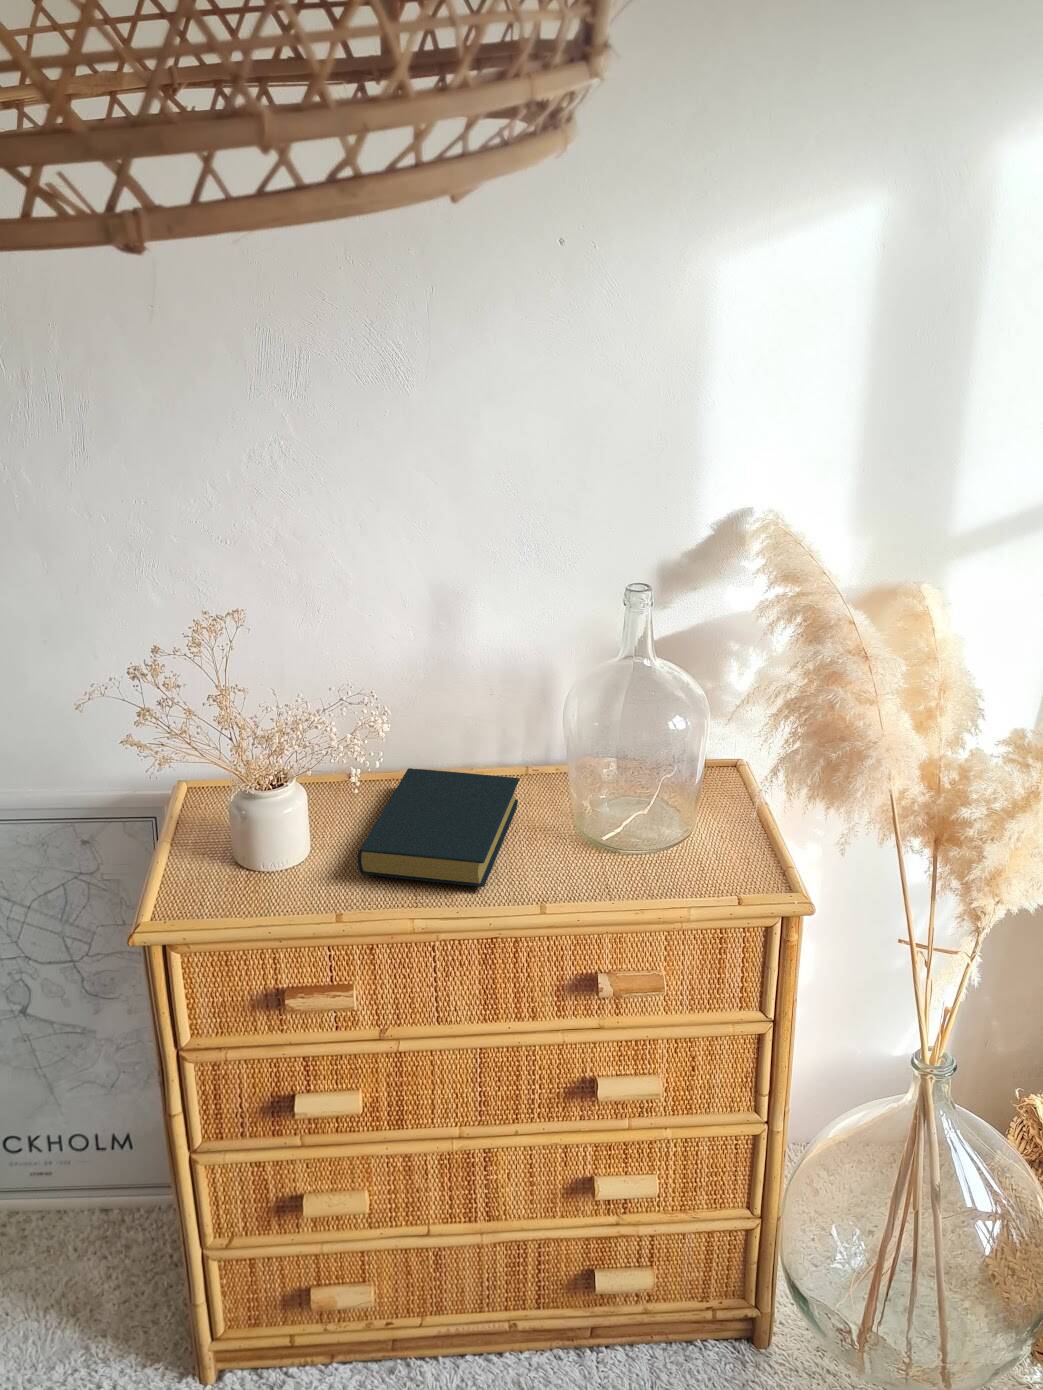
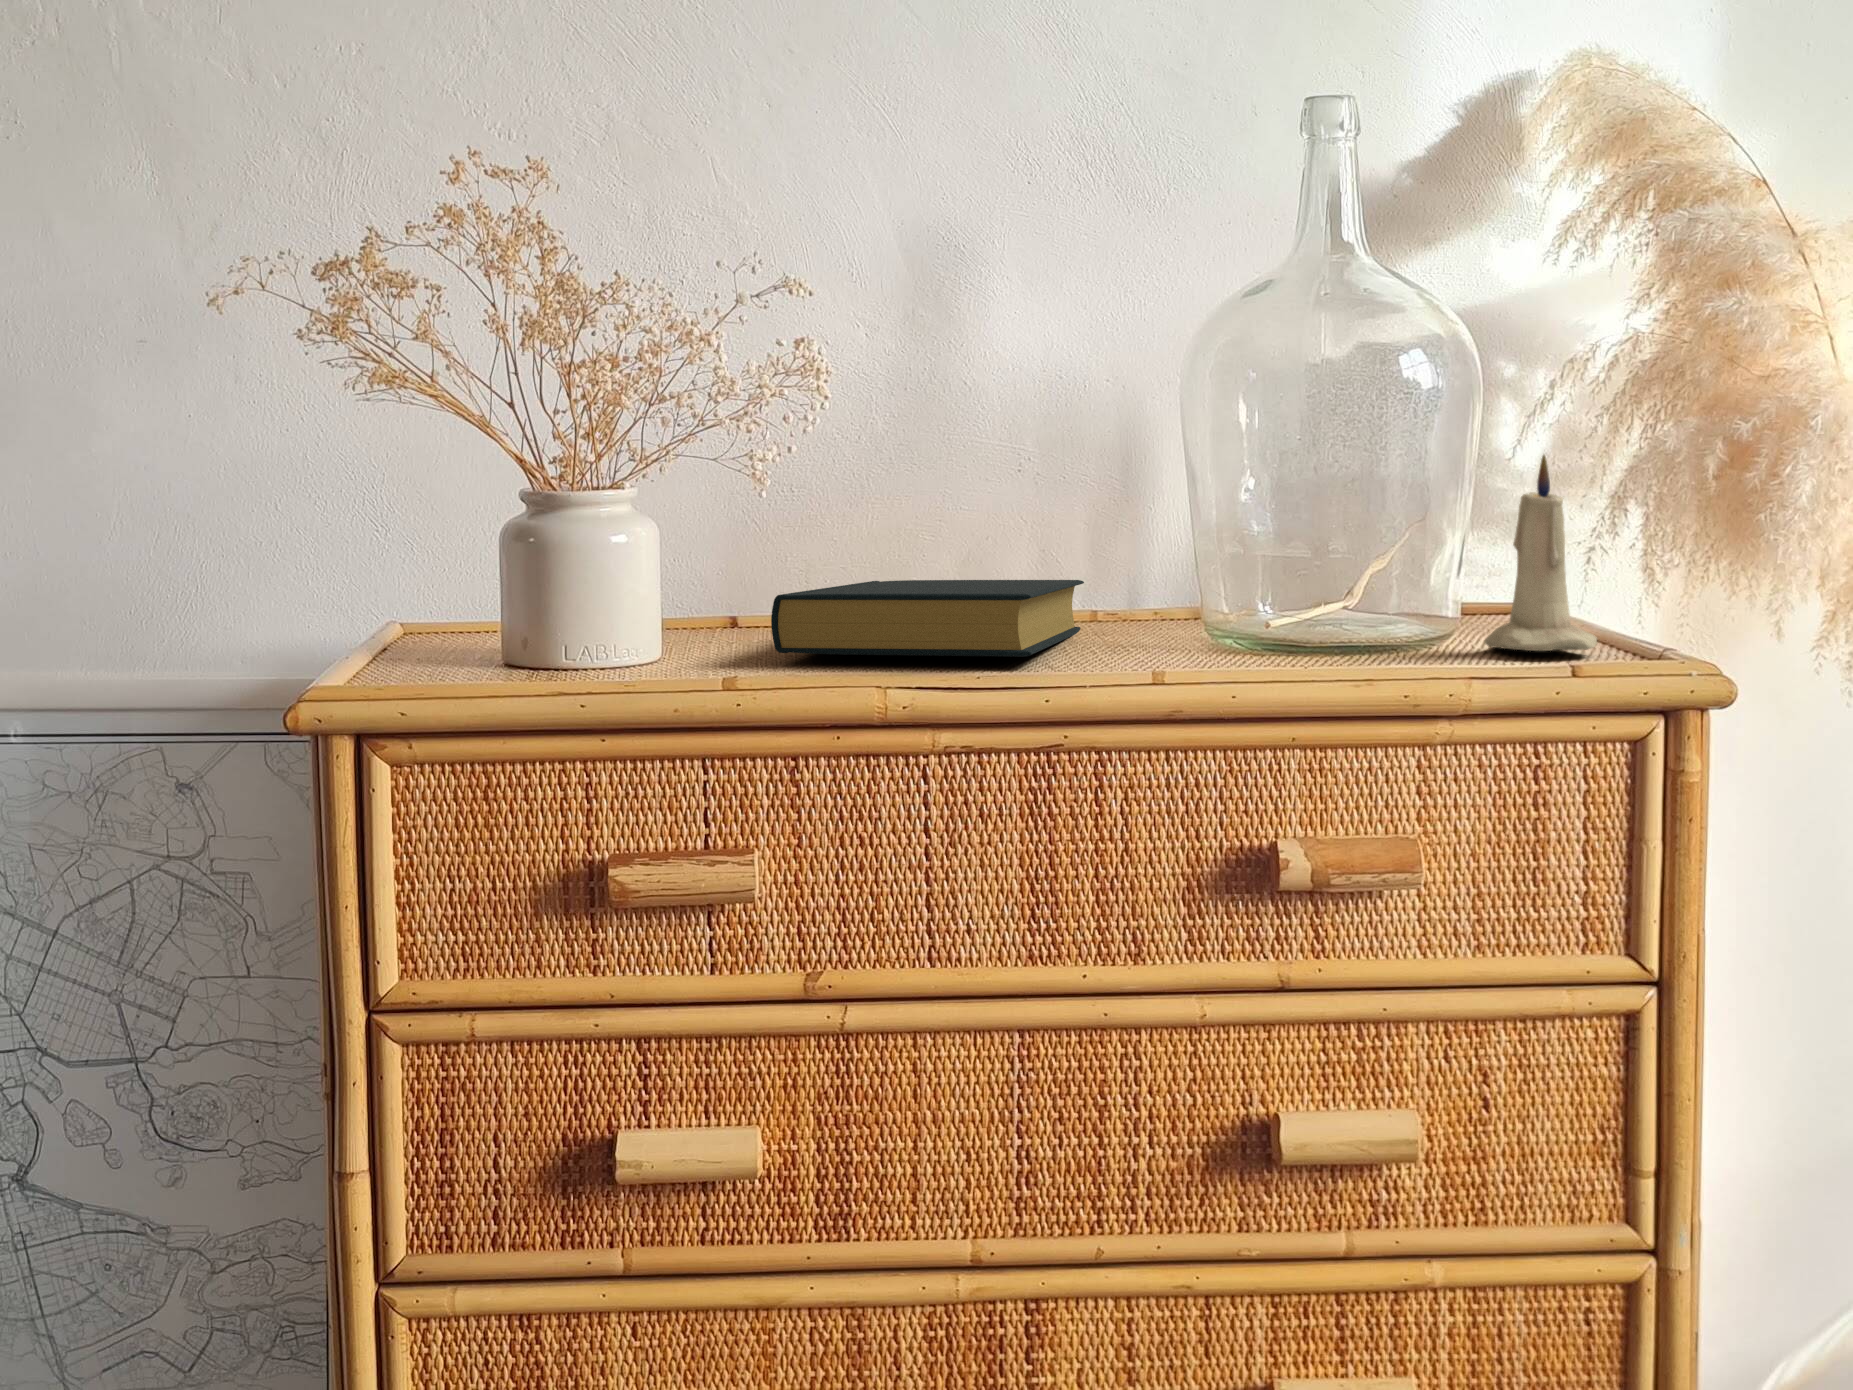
candle: none [709,783,761,879] -> present [1485,455,1597,651]

